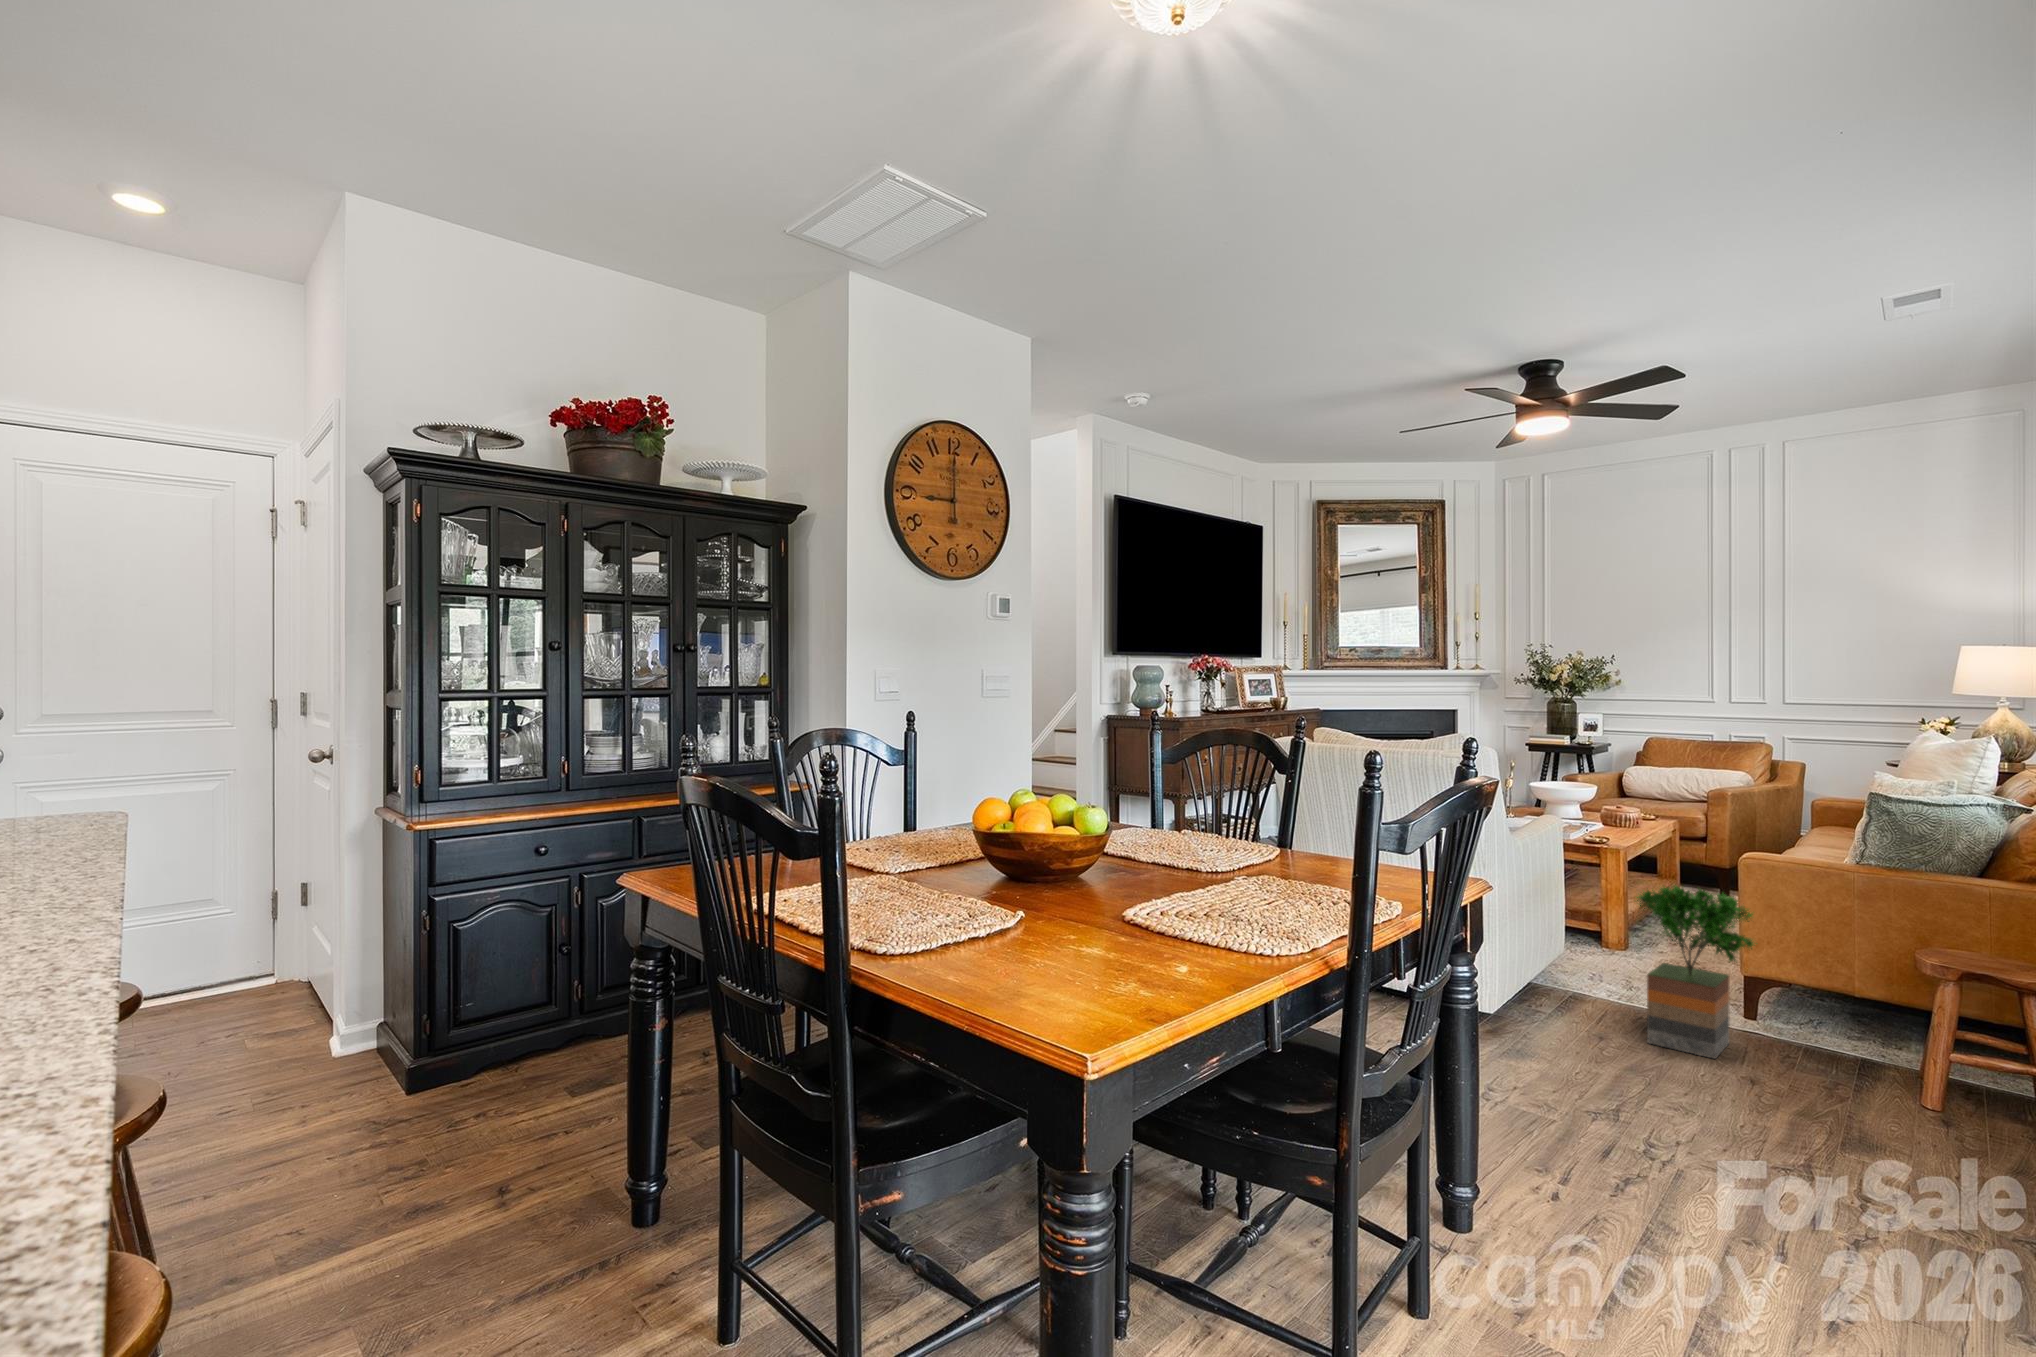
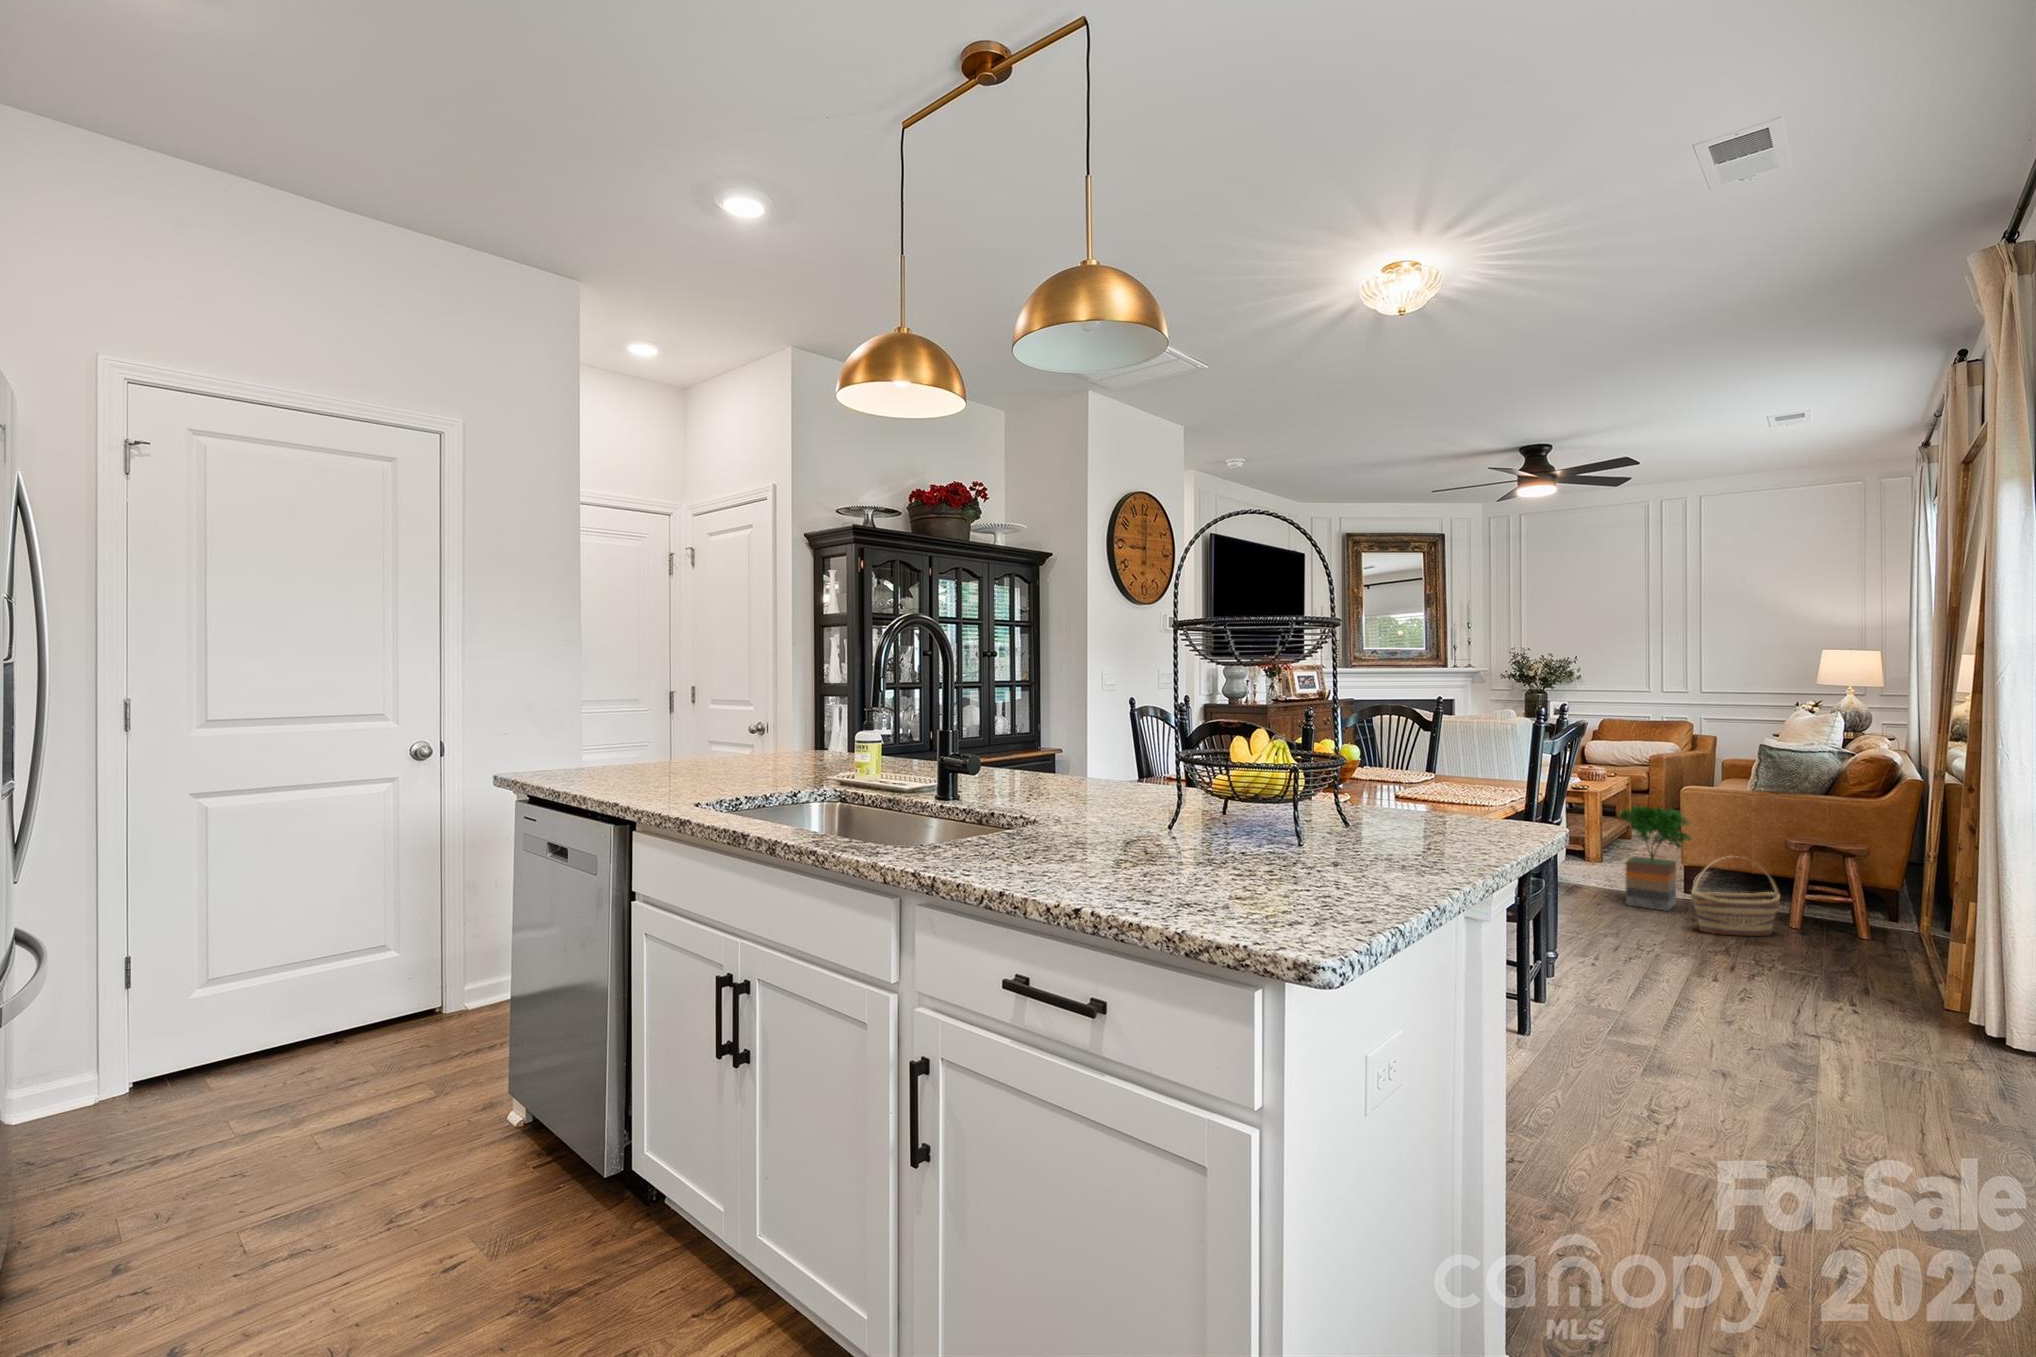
basket: none [1749,987,1904,1126] -> present [1691,861,1780,936]

